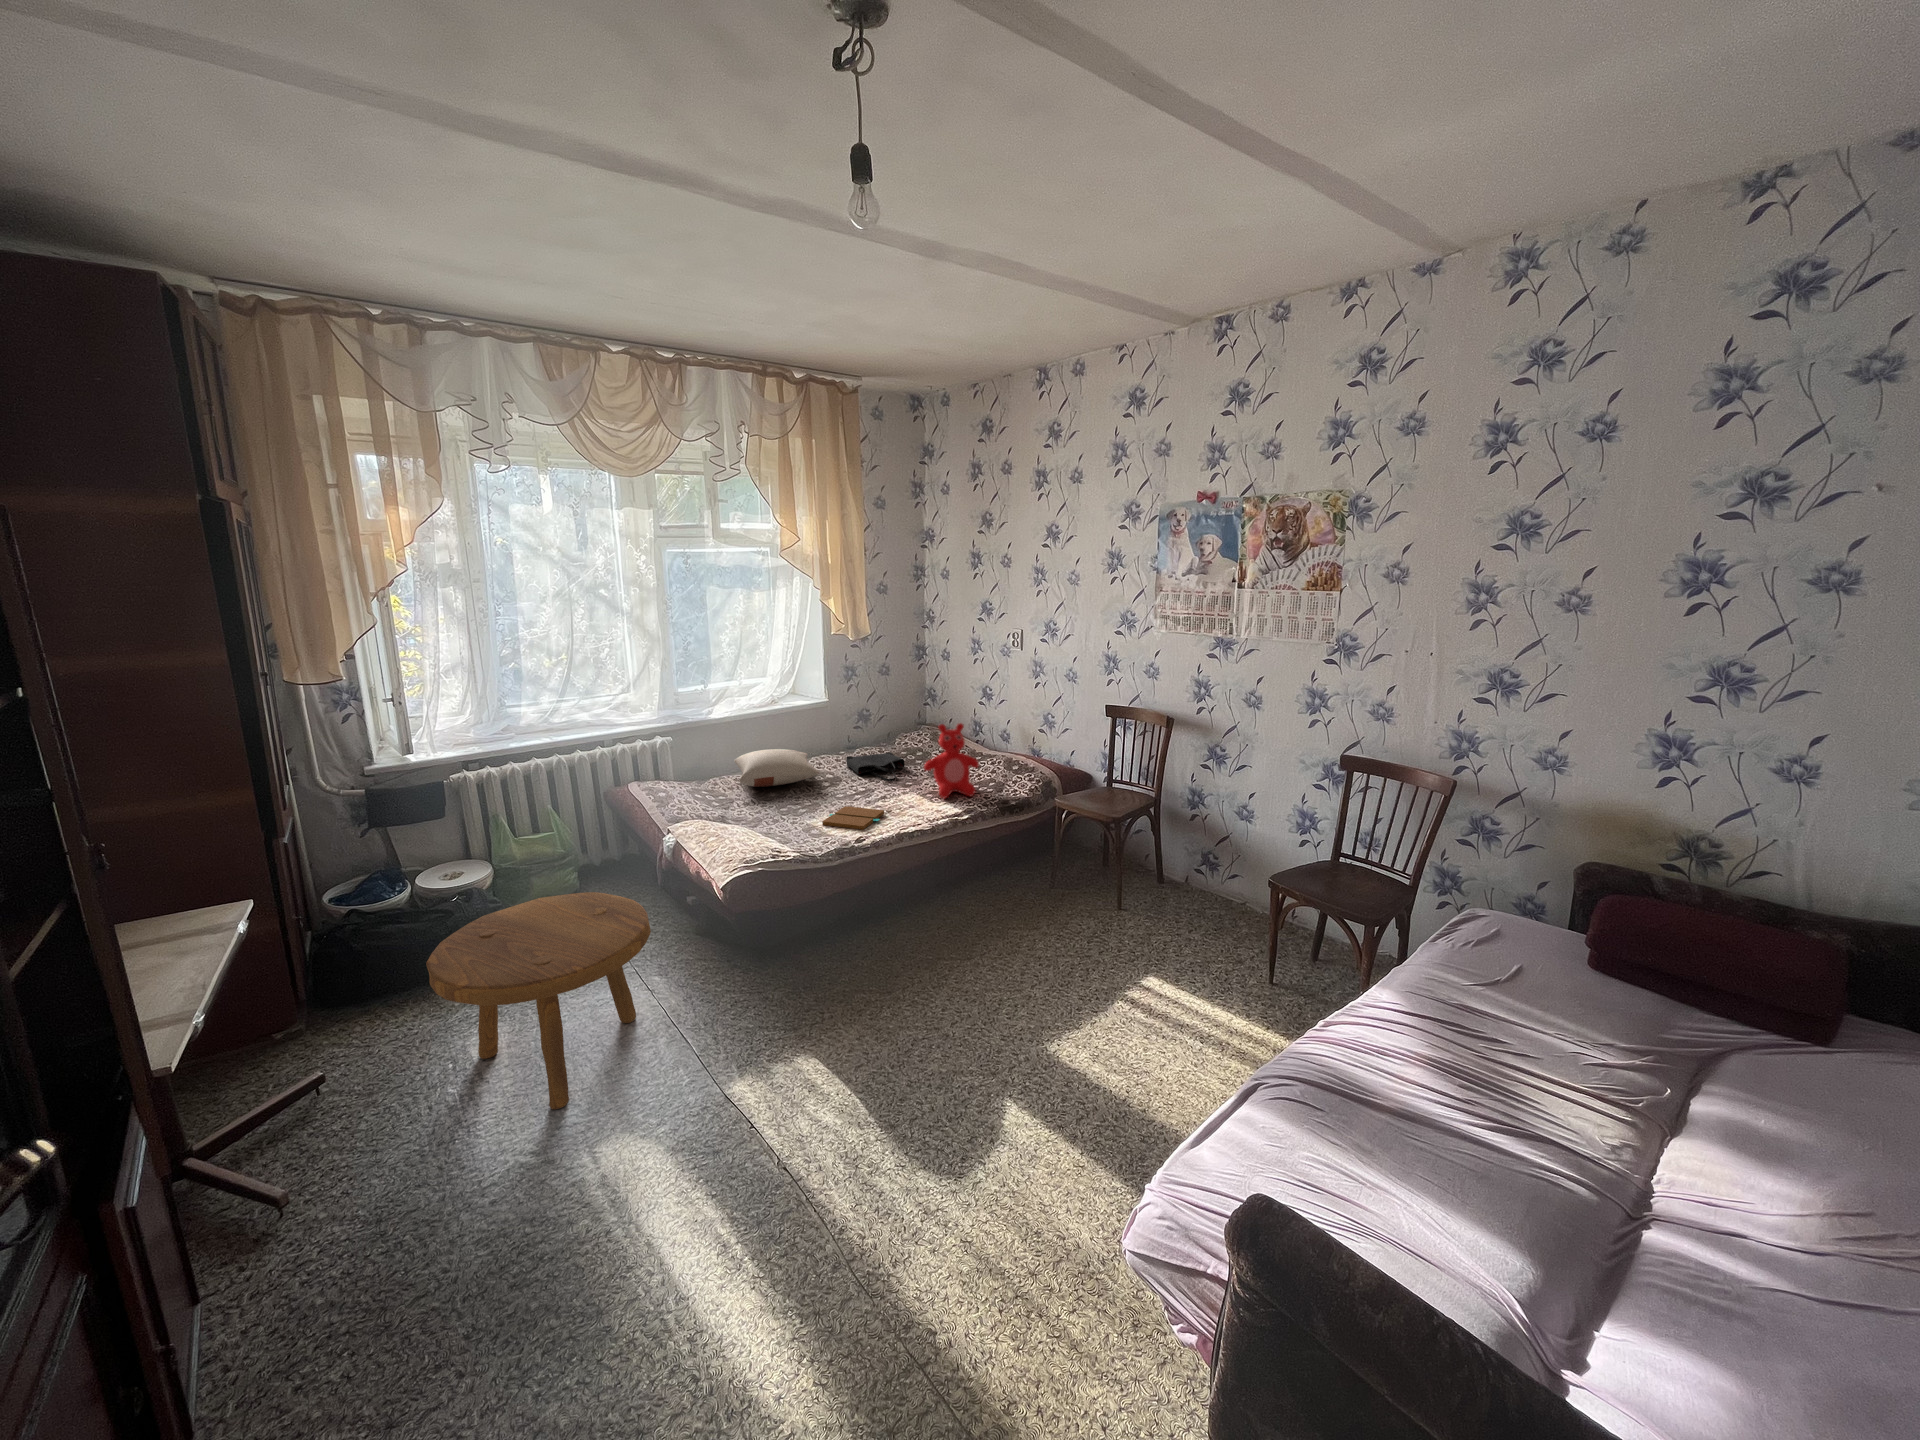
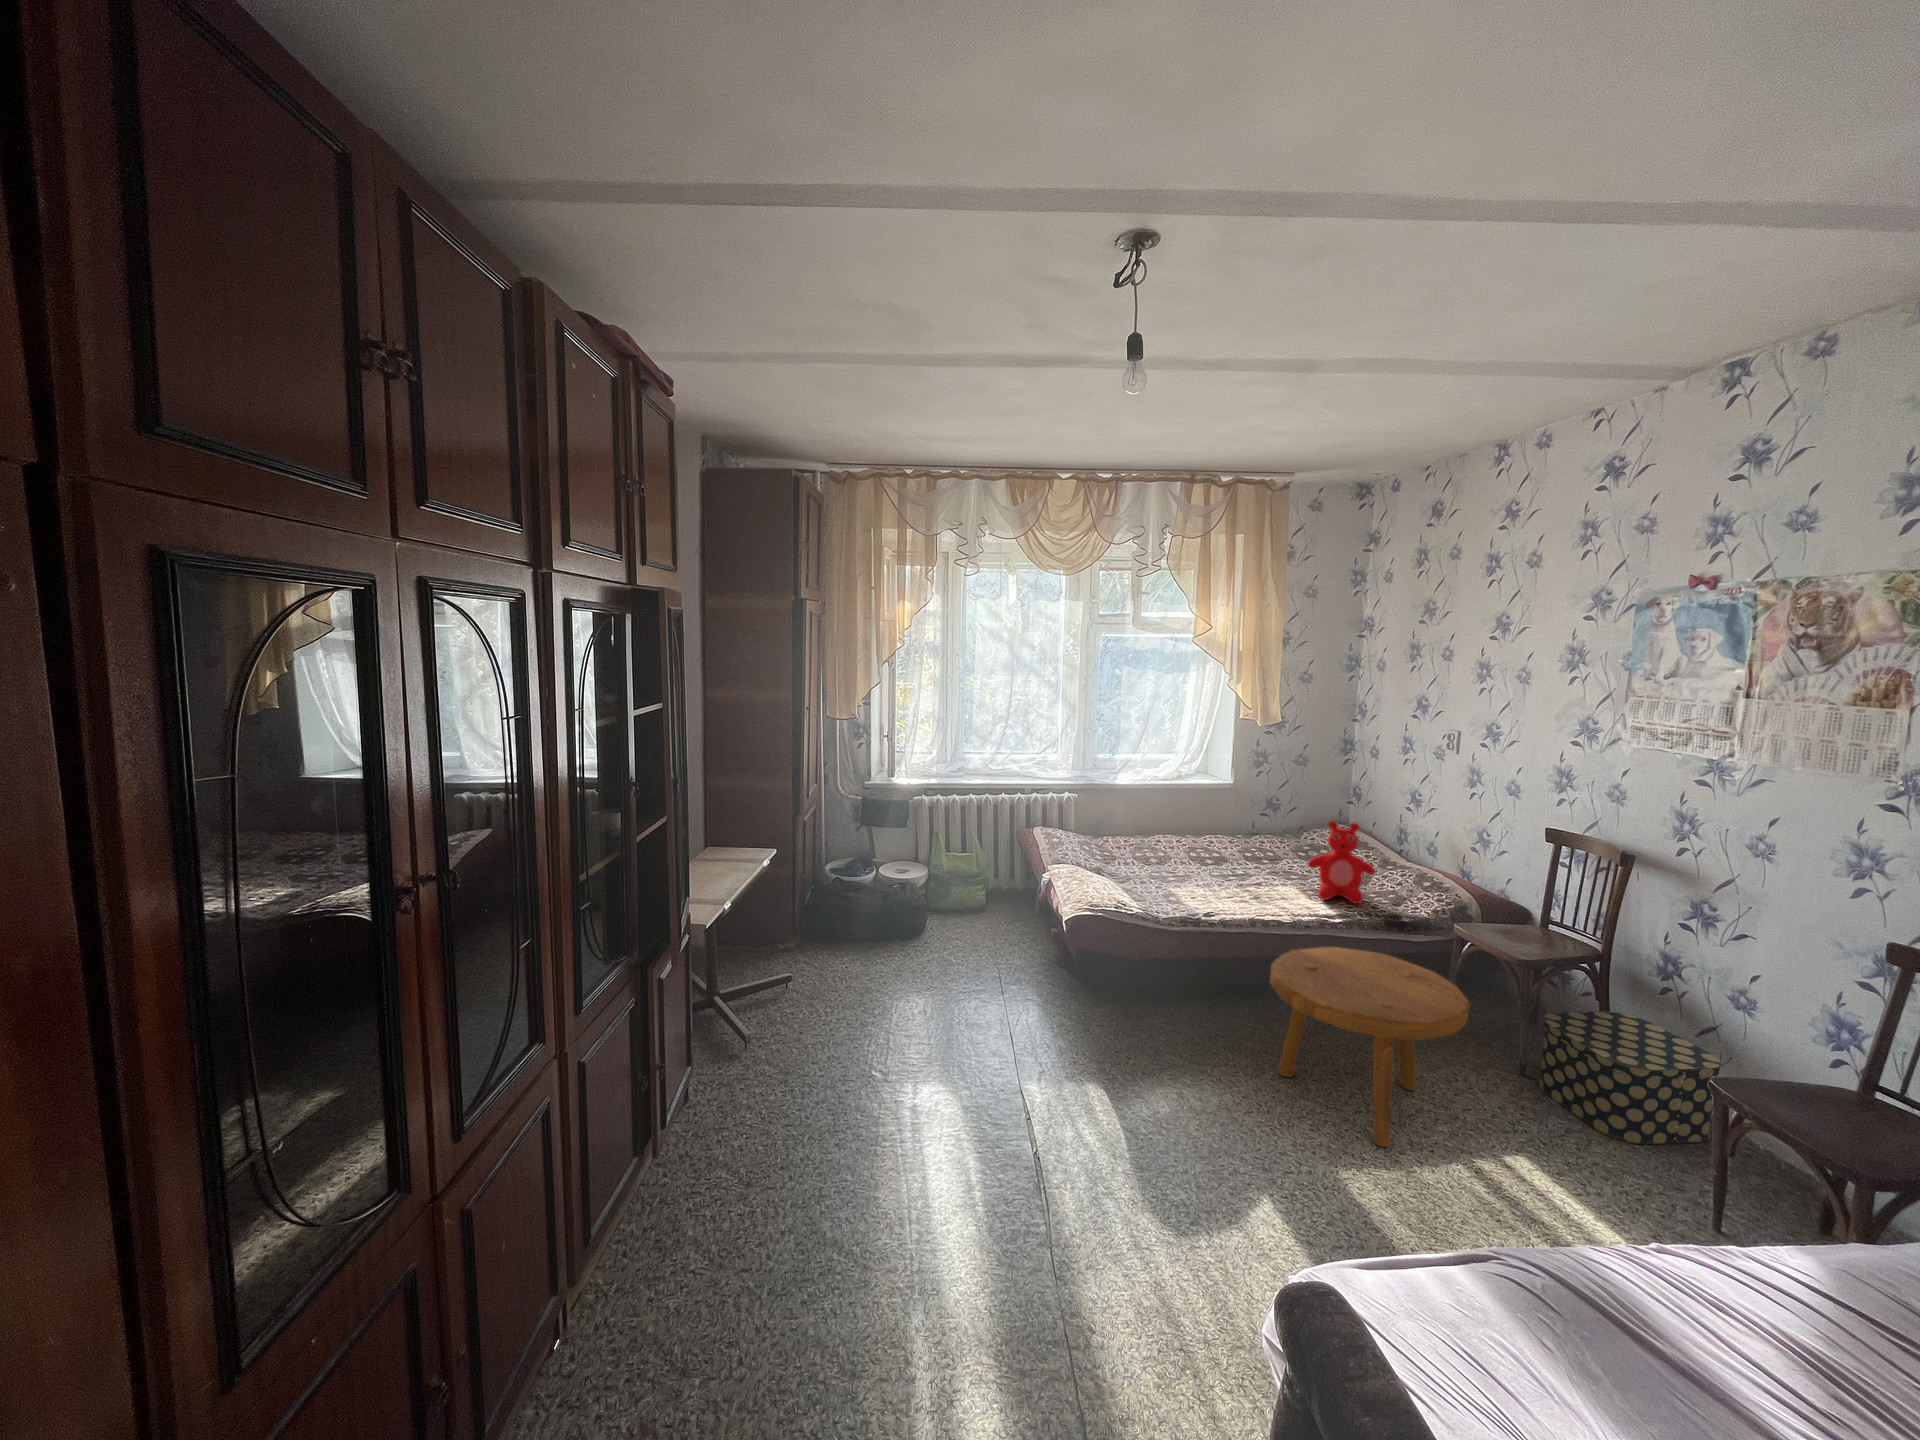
pillow: present [734,749,819,787] -> none [1123,821,1200,855]
tote bag: present [846,752,905,781] -> none [1238,841,1299,873]
book: present [822,806,884,830] -> none [1181,885,1248,909]
storage box: none [1130,840,1238,936] -> present [1539,1011,1721,1144]
footstool: present [426,892,651,1109] -> present [1270,947,1470,1147]

